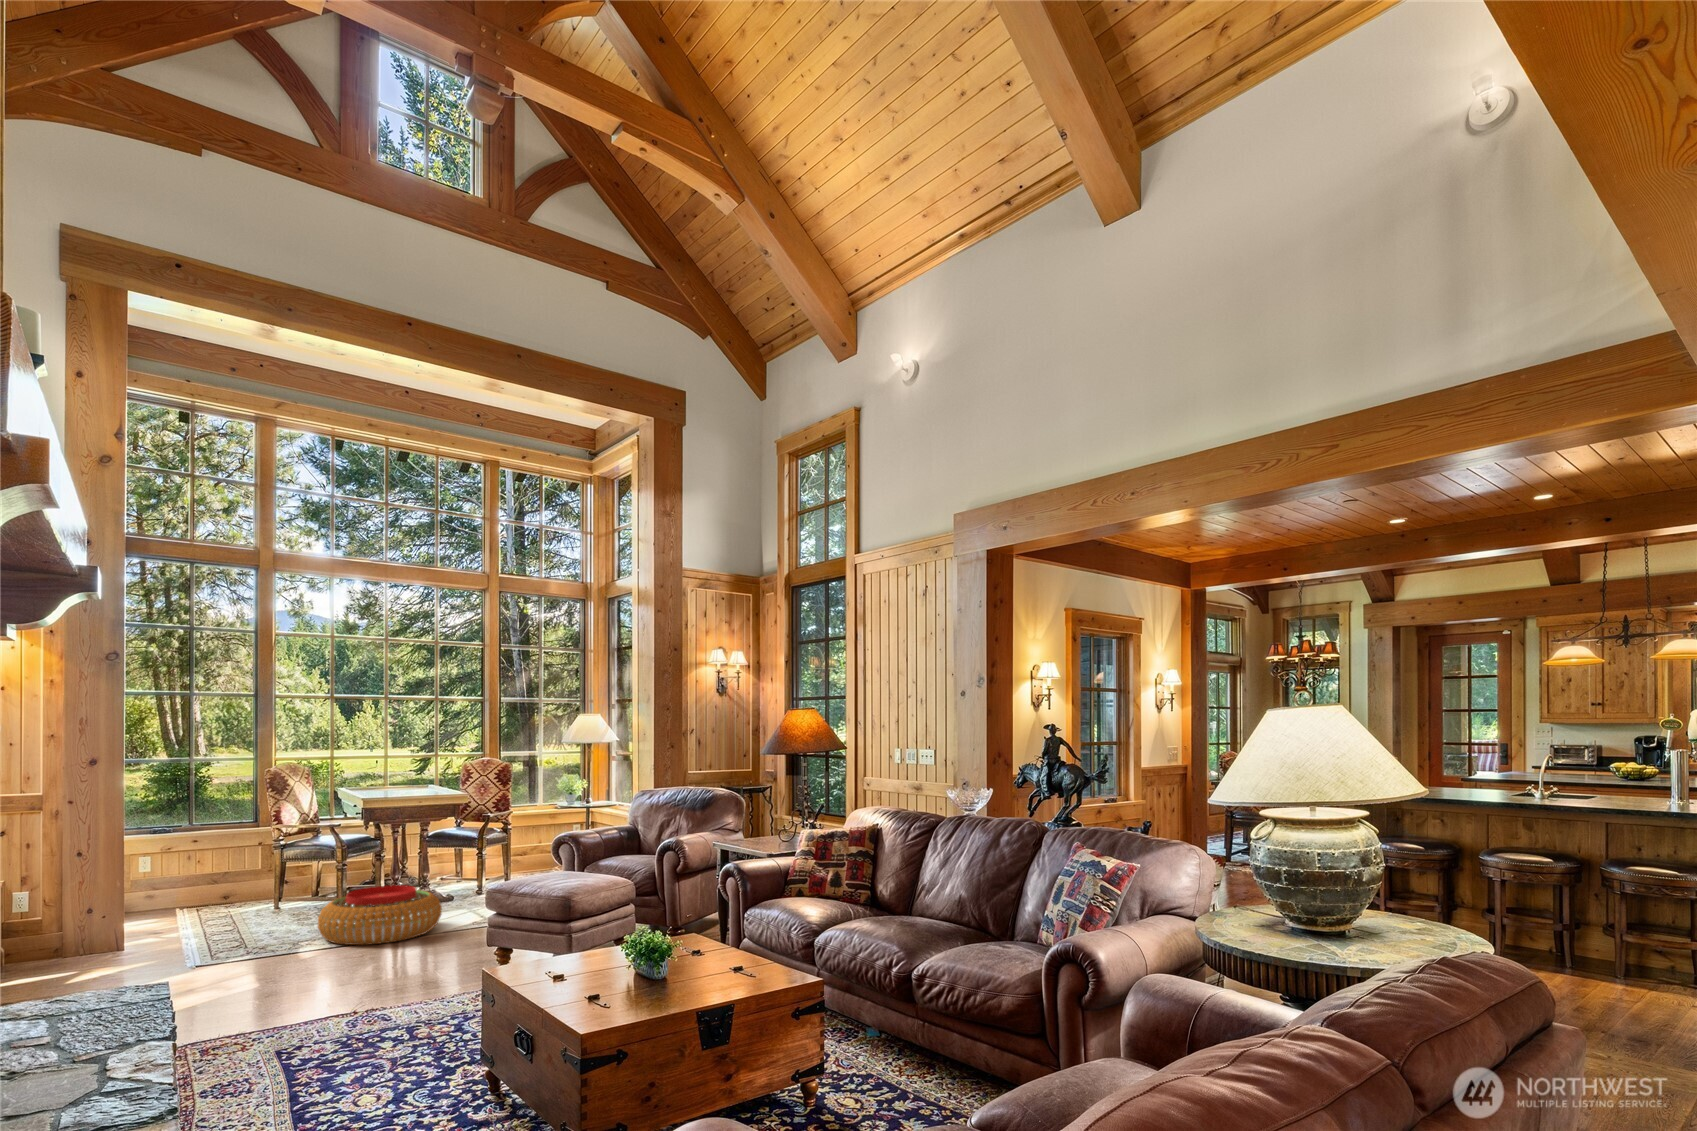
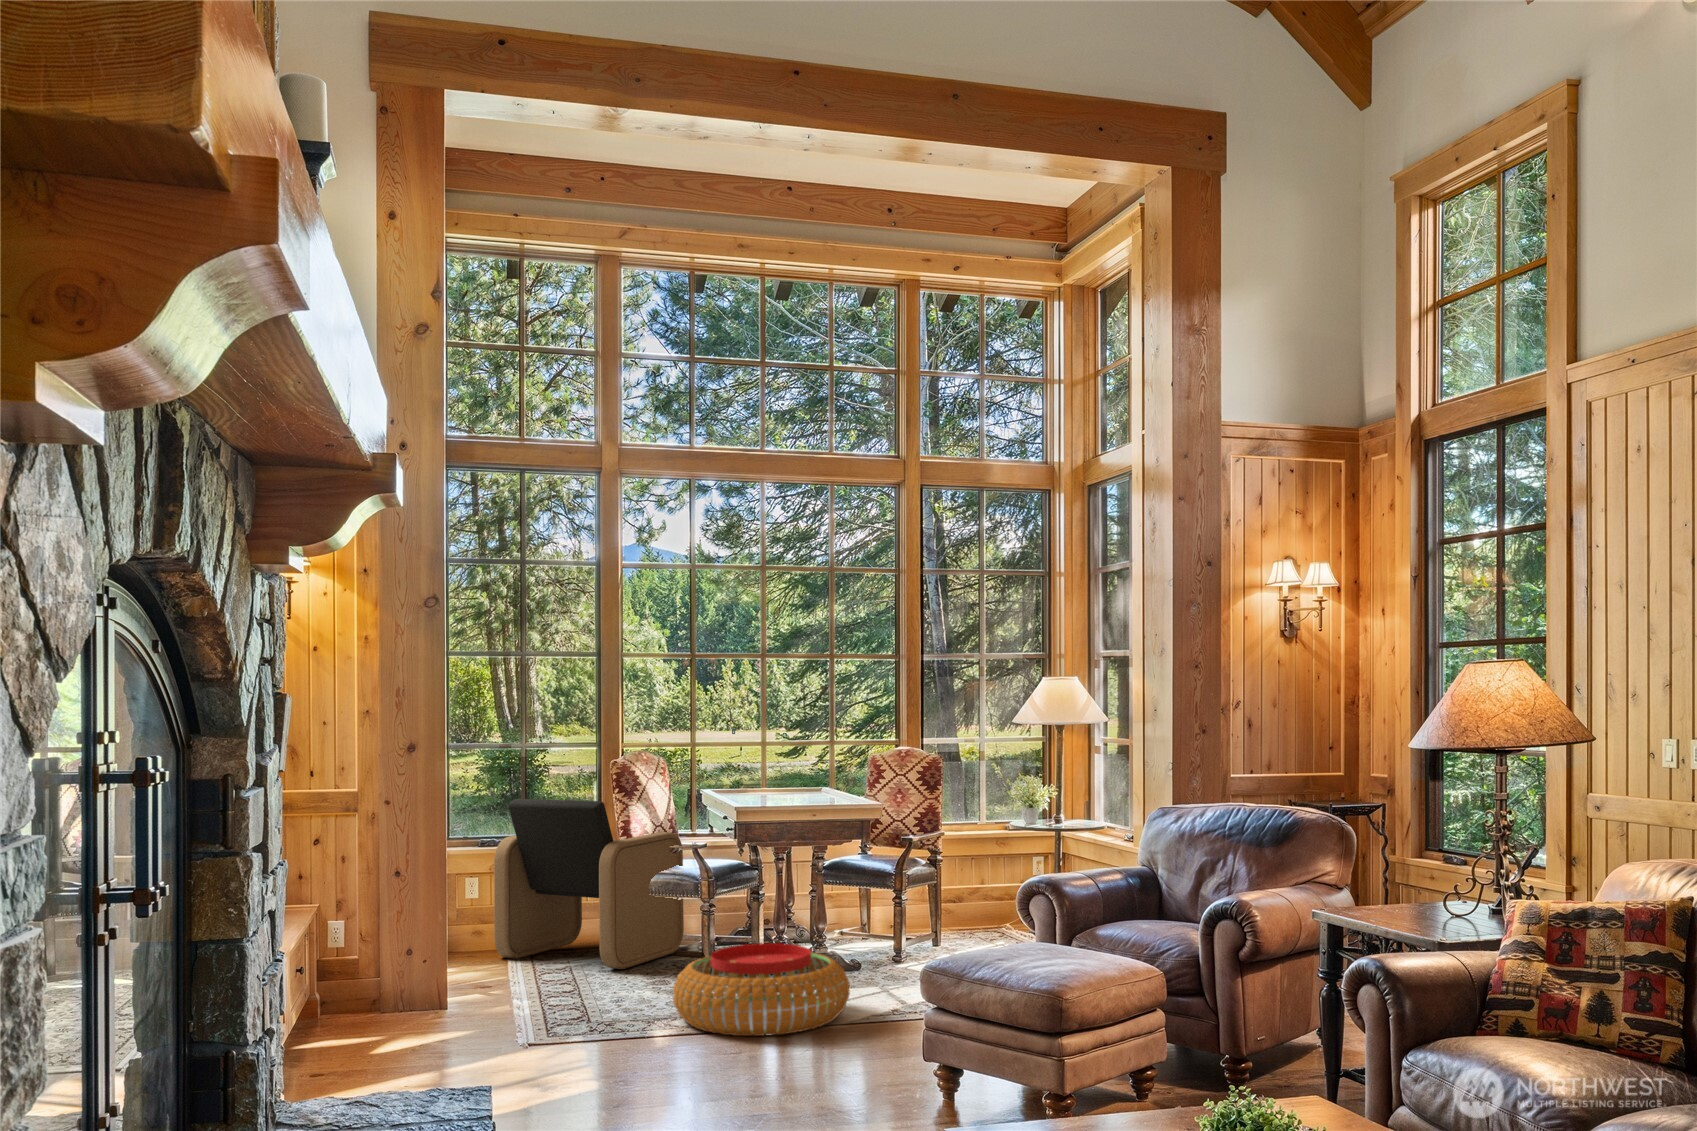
armchair: none [174,797,325,913] -> present [494,799,684,969]

